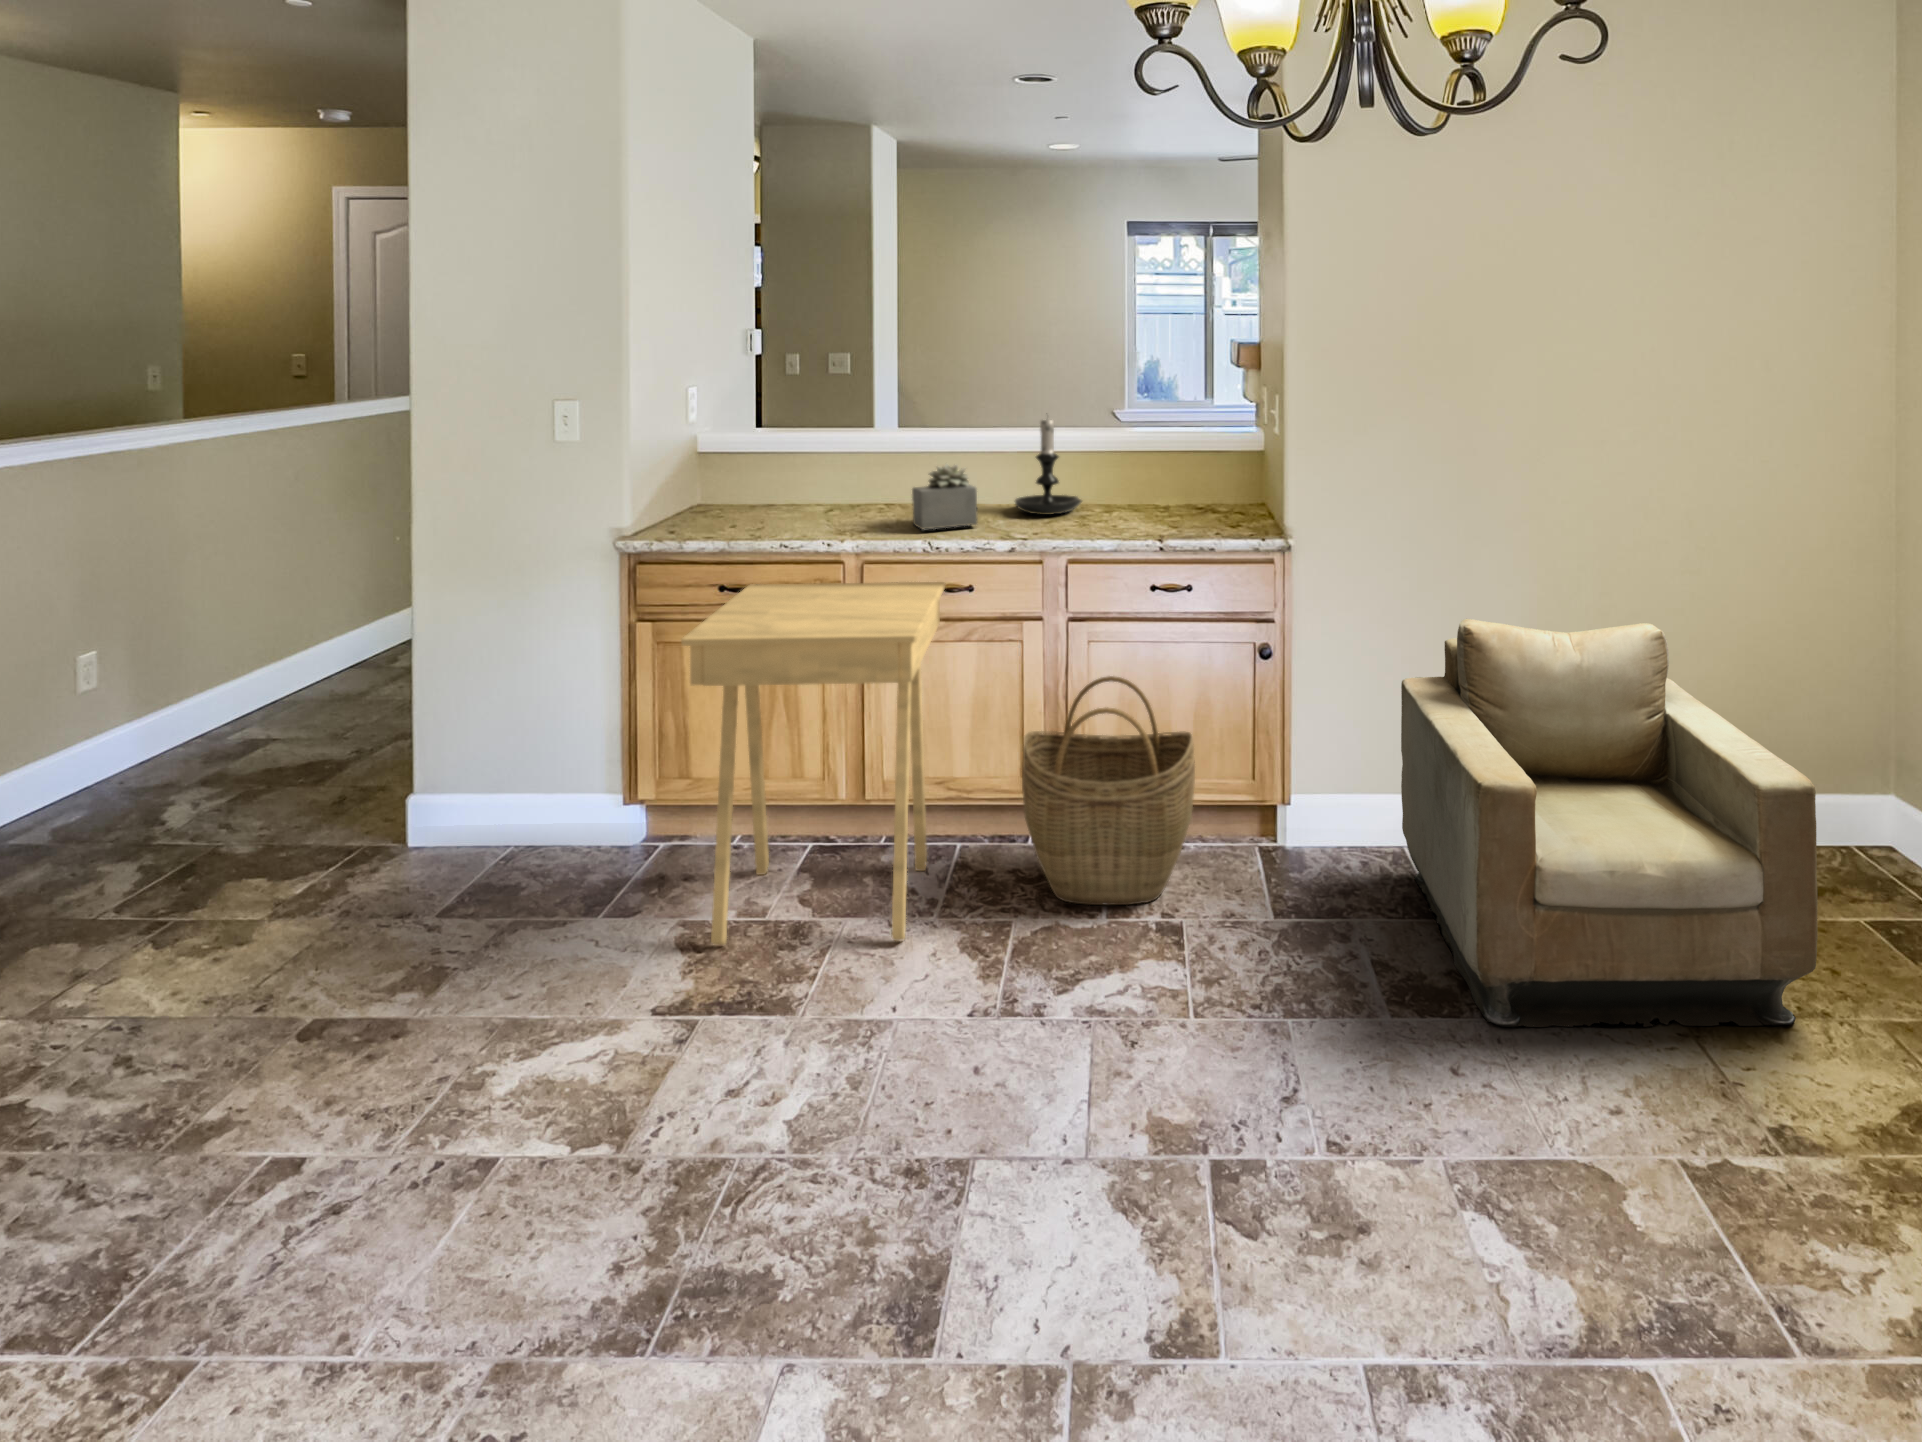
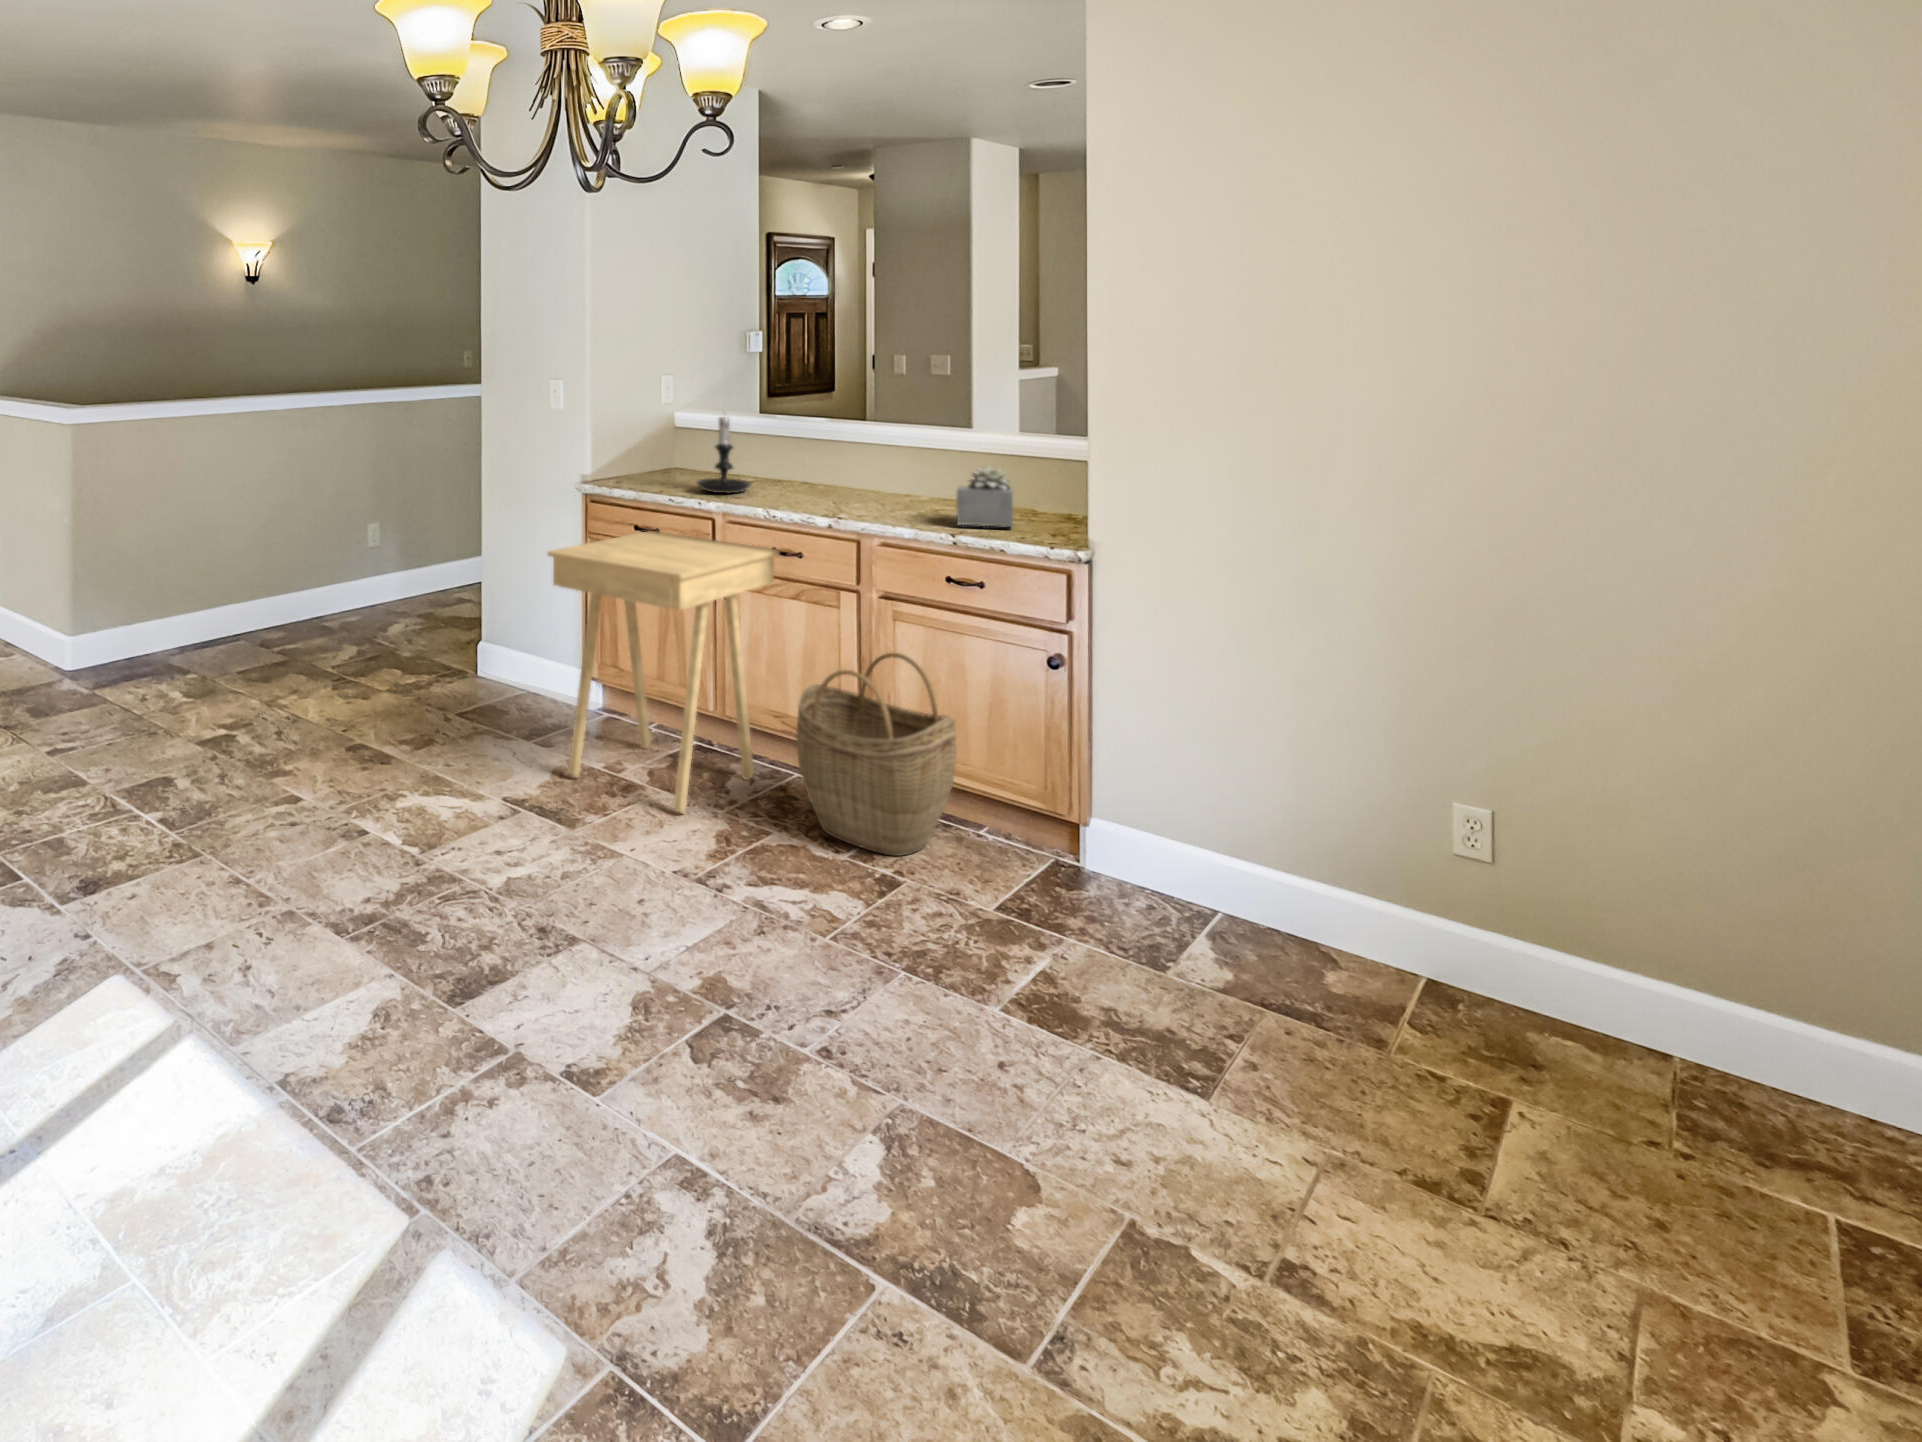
candle holder: present [1015,420,1082,515] -> present [697,417,752,493]
succulent plant: present [912,464,977,529] -> present [957,468,1013,527]
armchair: present [1401,619,1818,1027] -> none [1062,659,1541,1211]

